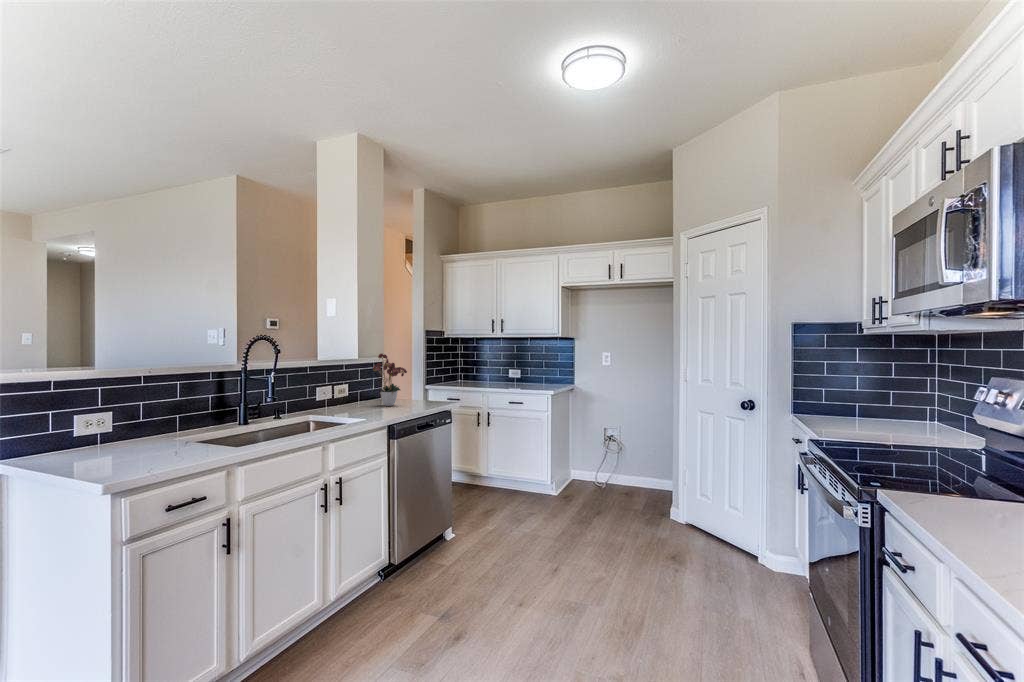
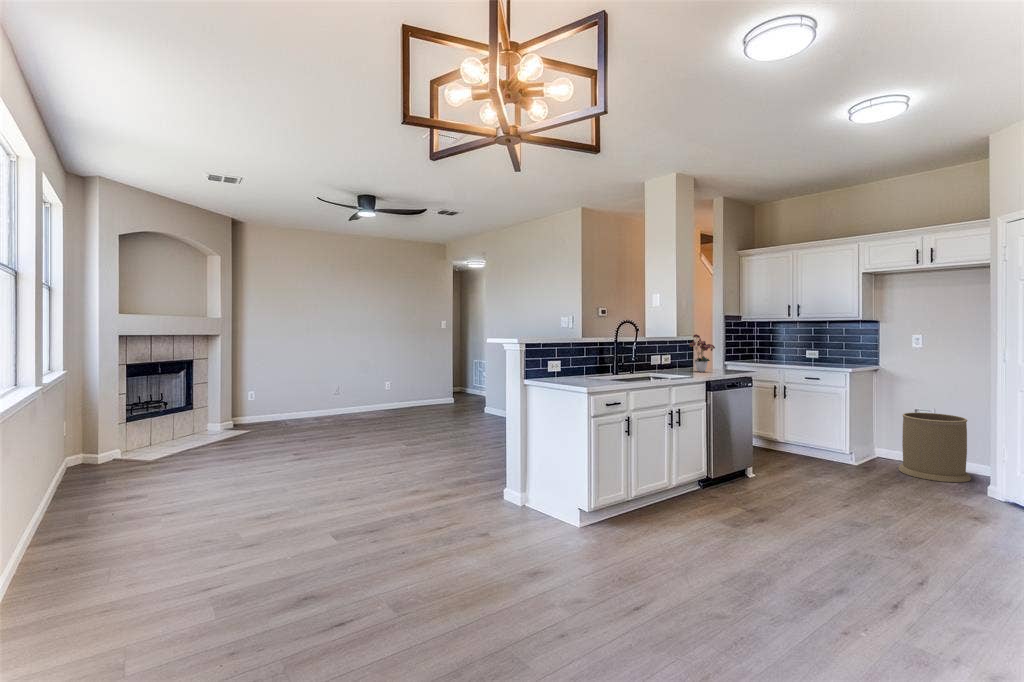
trash can: none [595,432,653,506] -> present [899,413,971,482]

